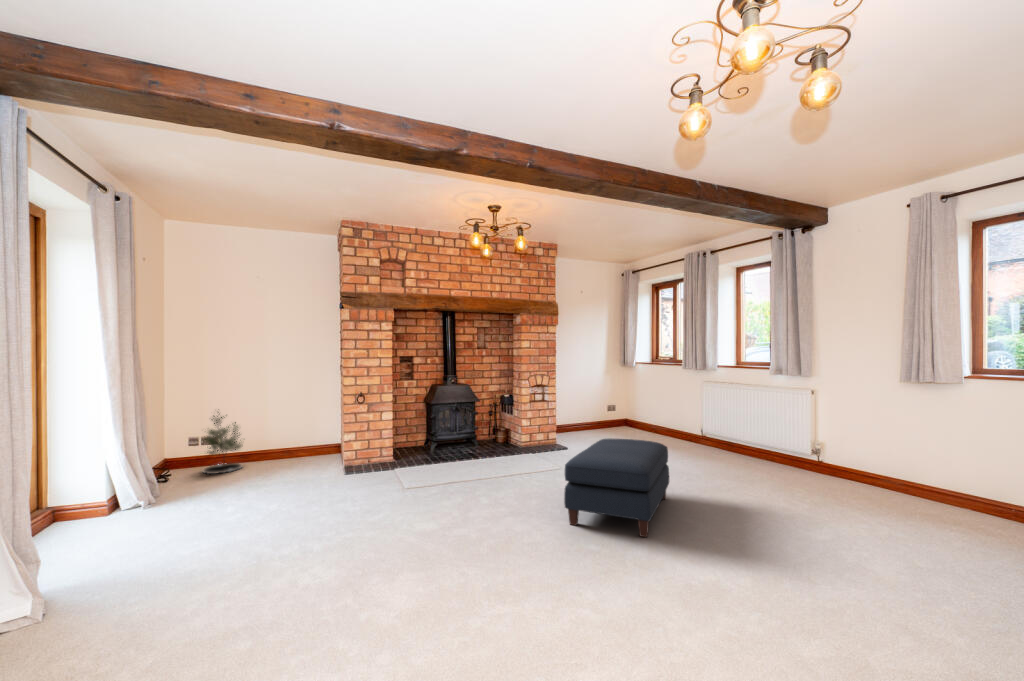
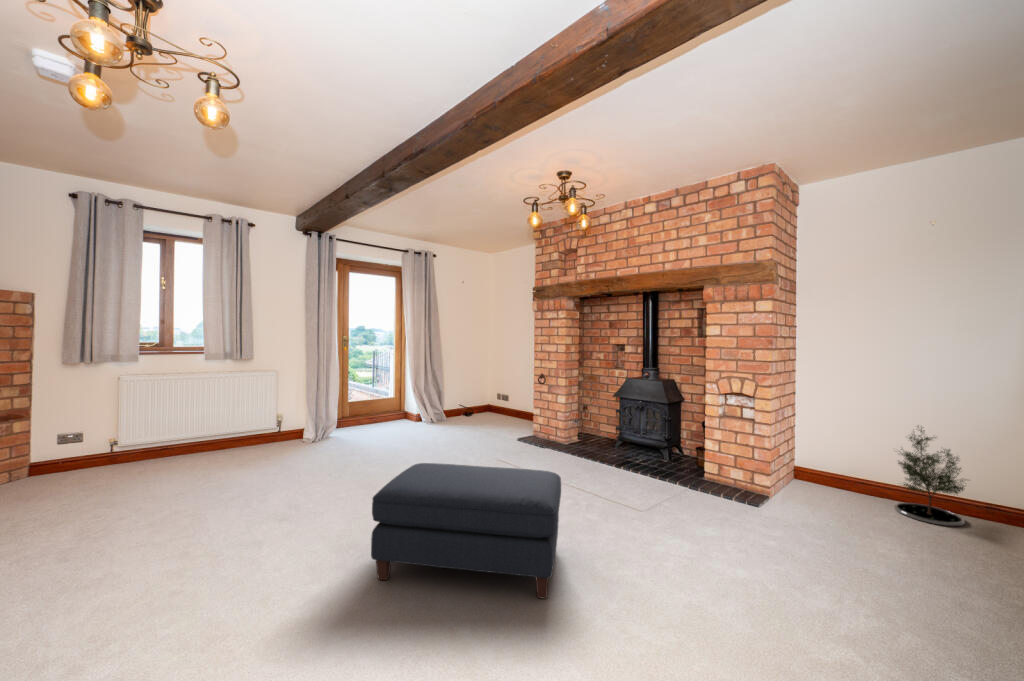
potted tree: present [203,412,242,474] -> present [894,429,965,526]

